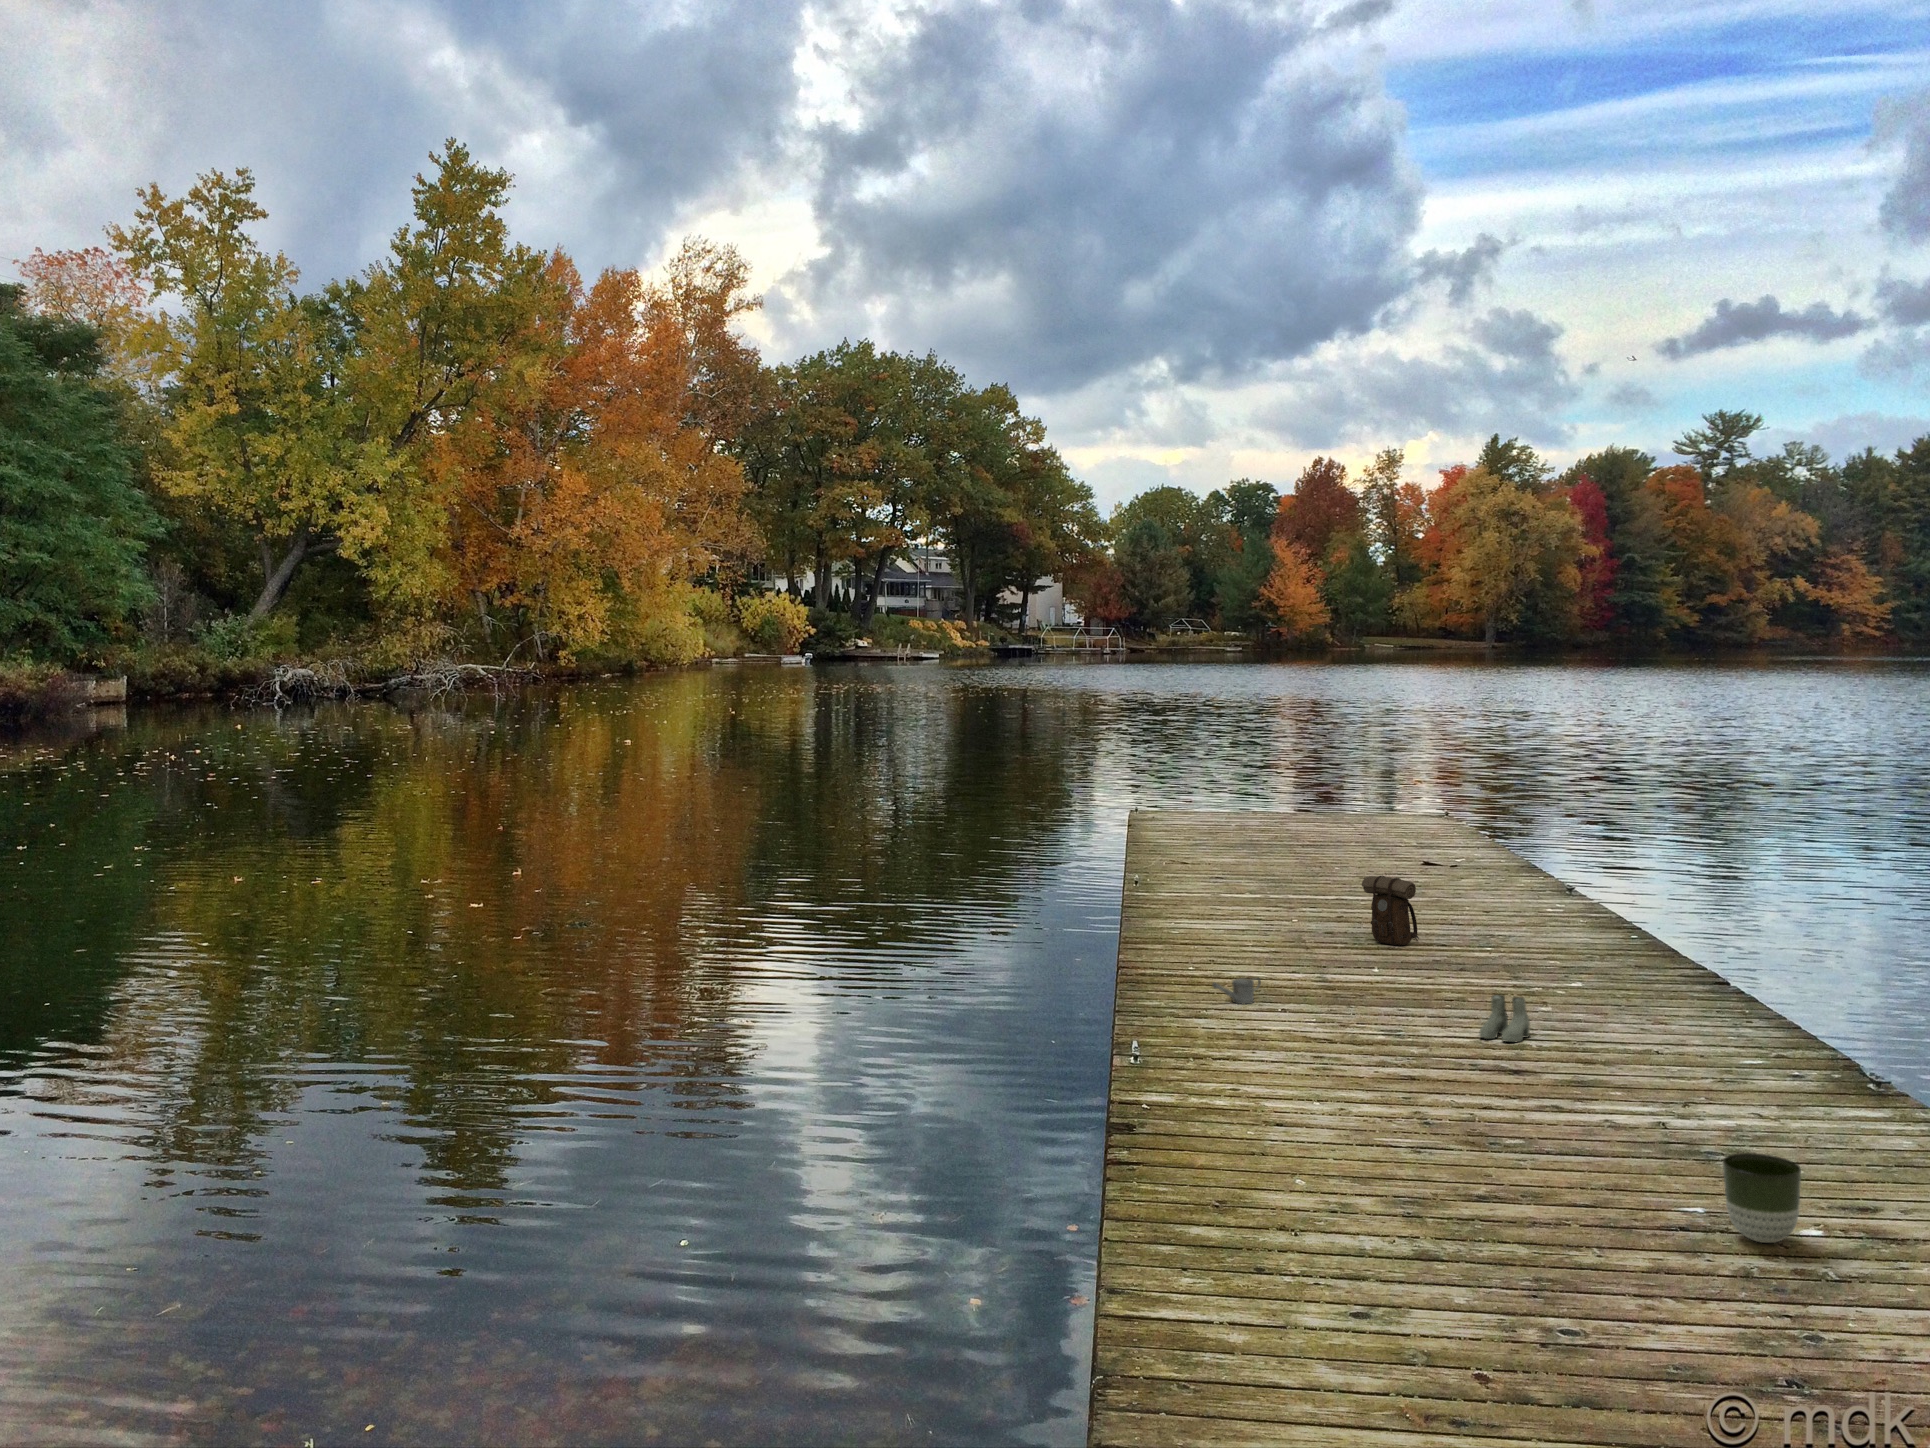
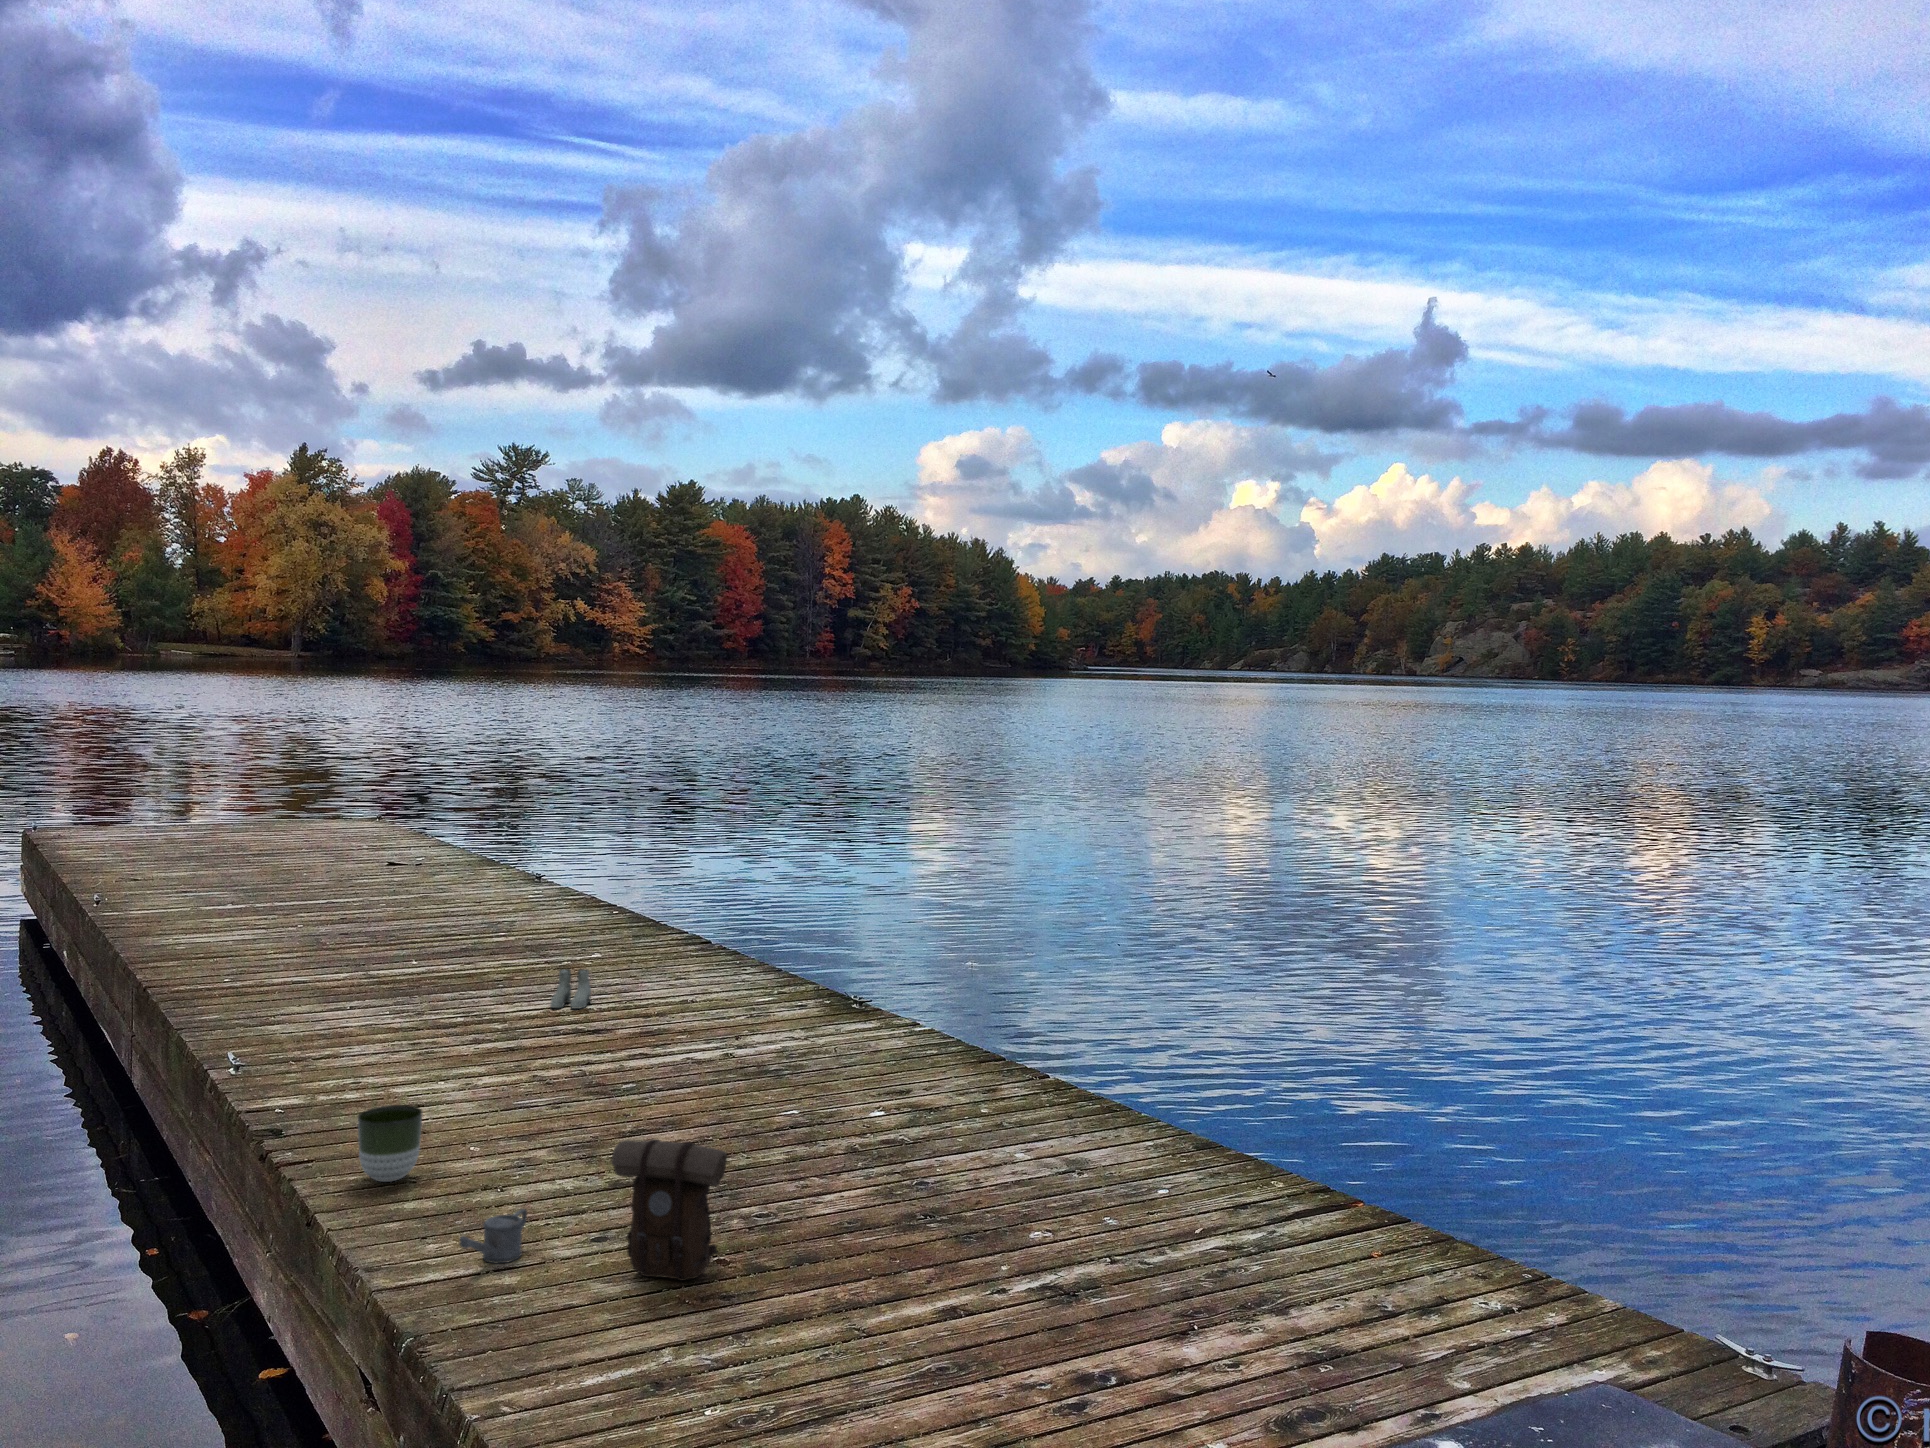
backpack: present [1362,876,1419,946] -> present [611,1139,727,1281]
watering can: present [1212,978,1261,1004] -> present [460,1209,527,1263]
planter: present [1723,1153,1801,1243] -> present [358,1105,423,1182]

